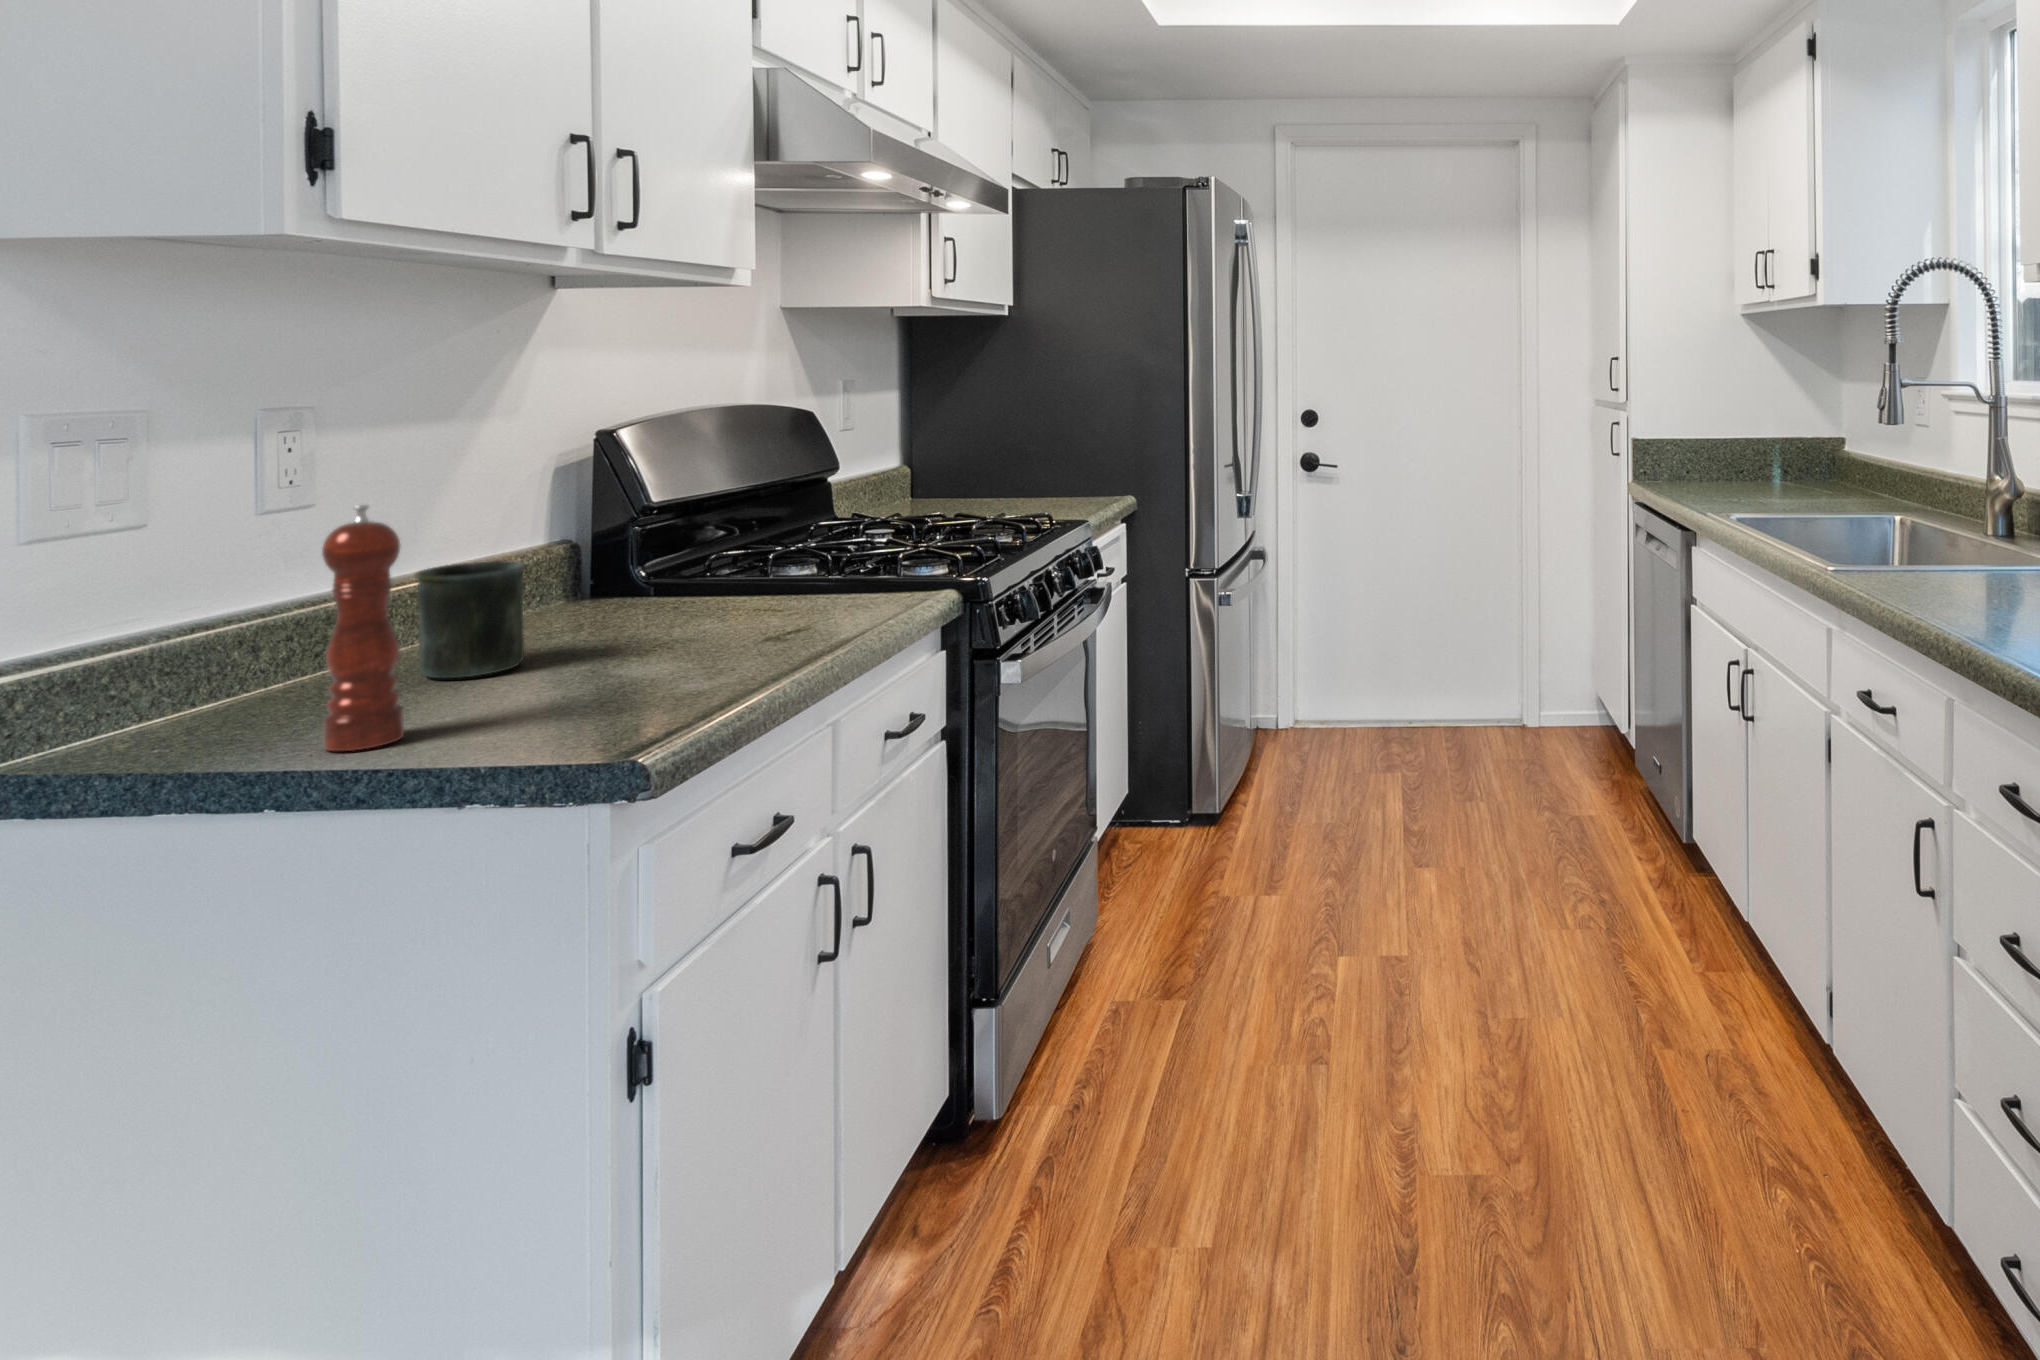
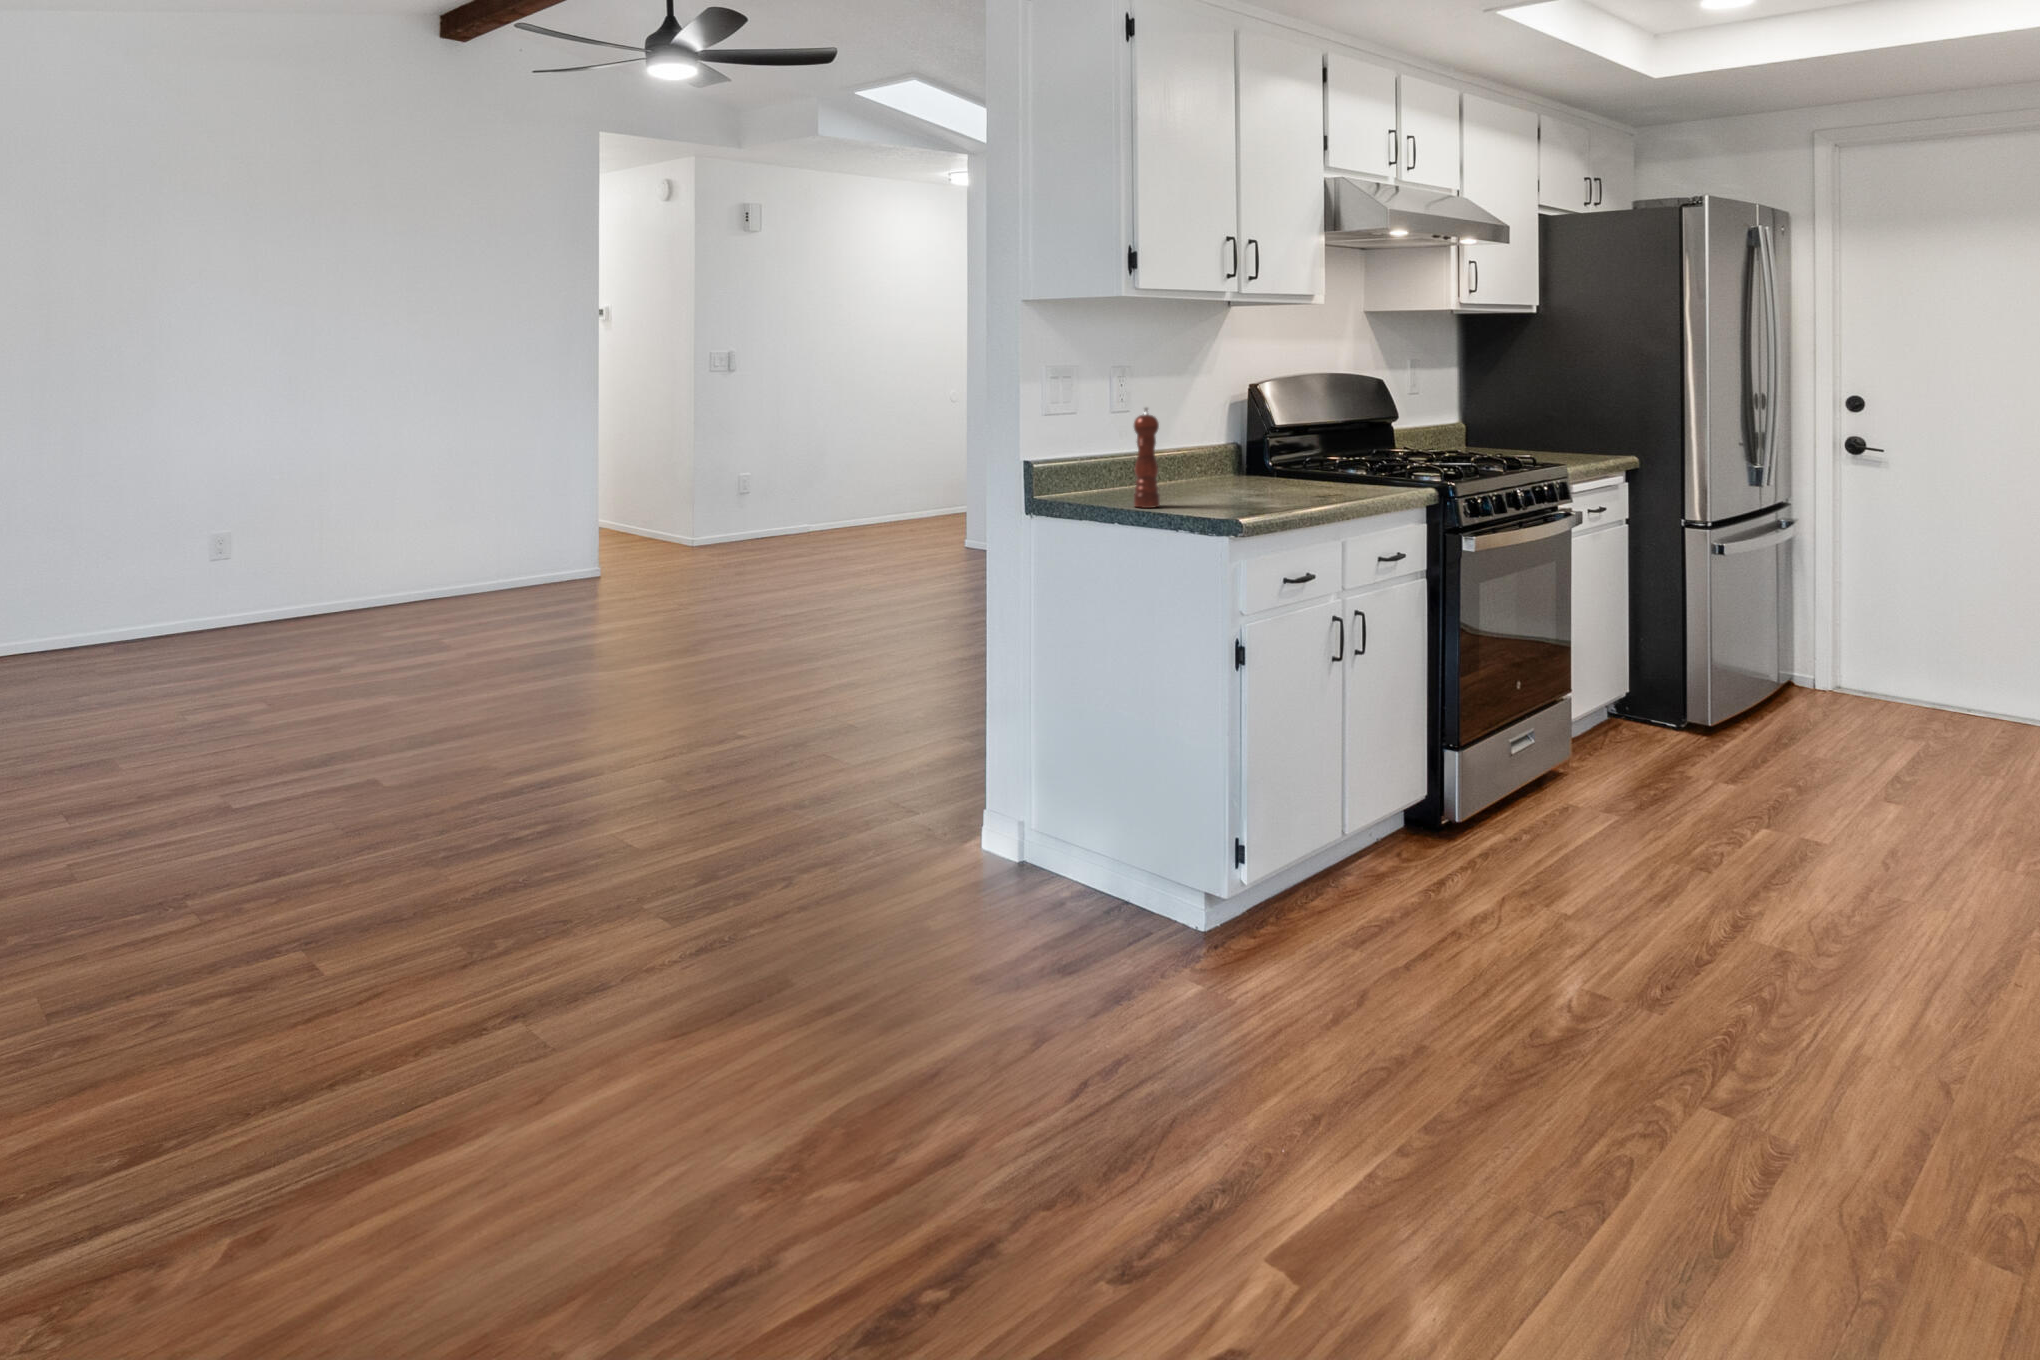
mug: present [414,561,526,678] -> none [1165,443,1209,494]

